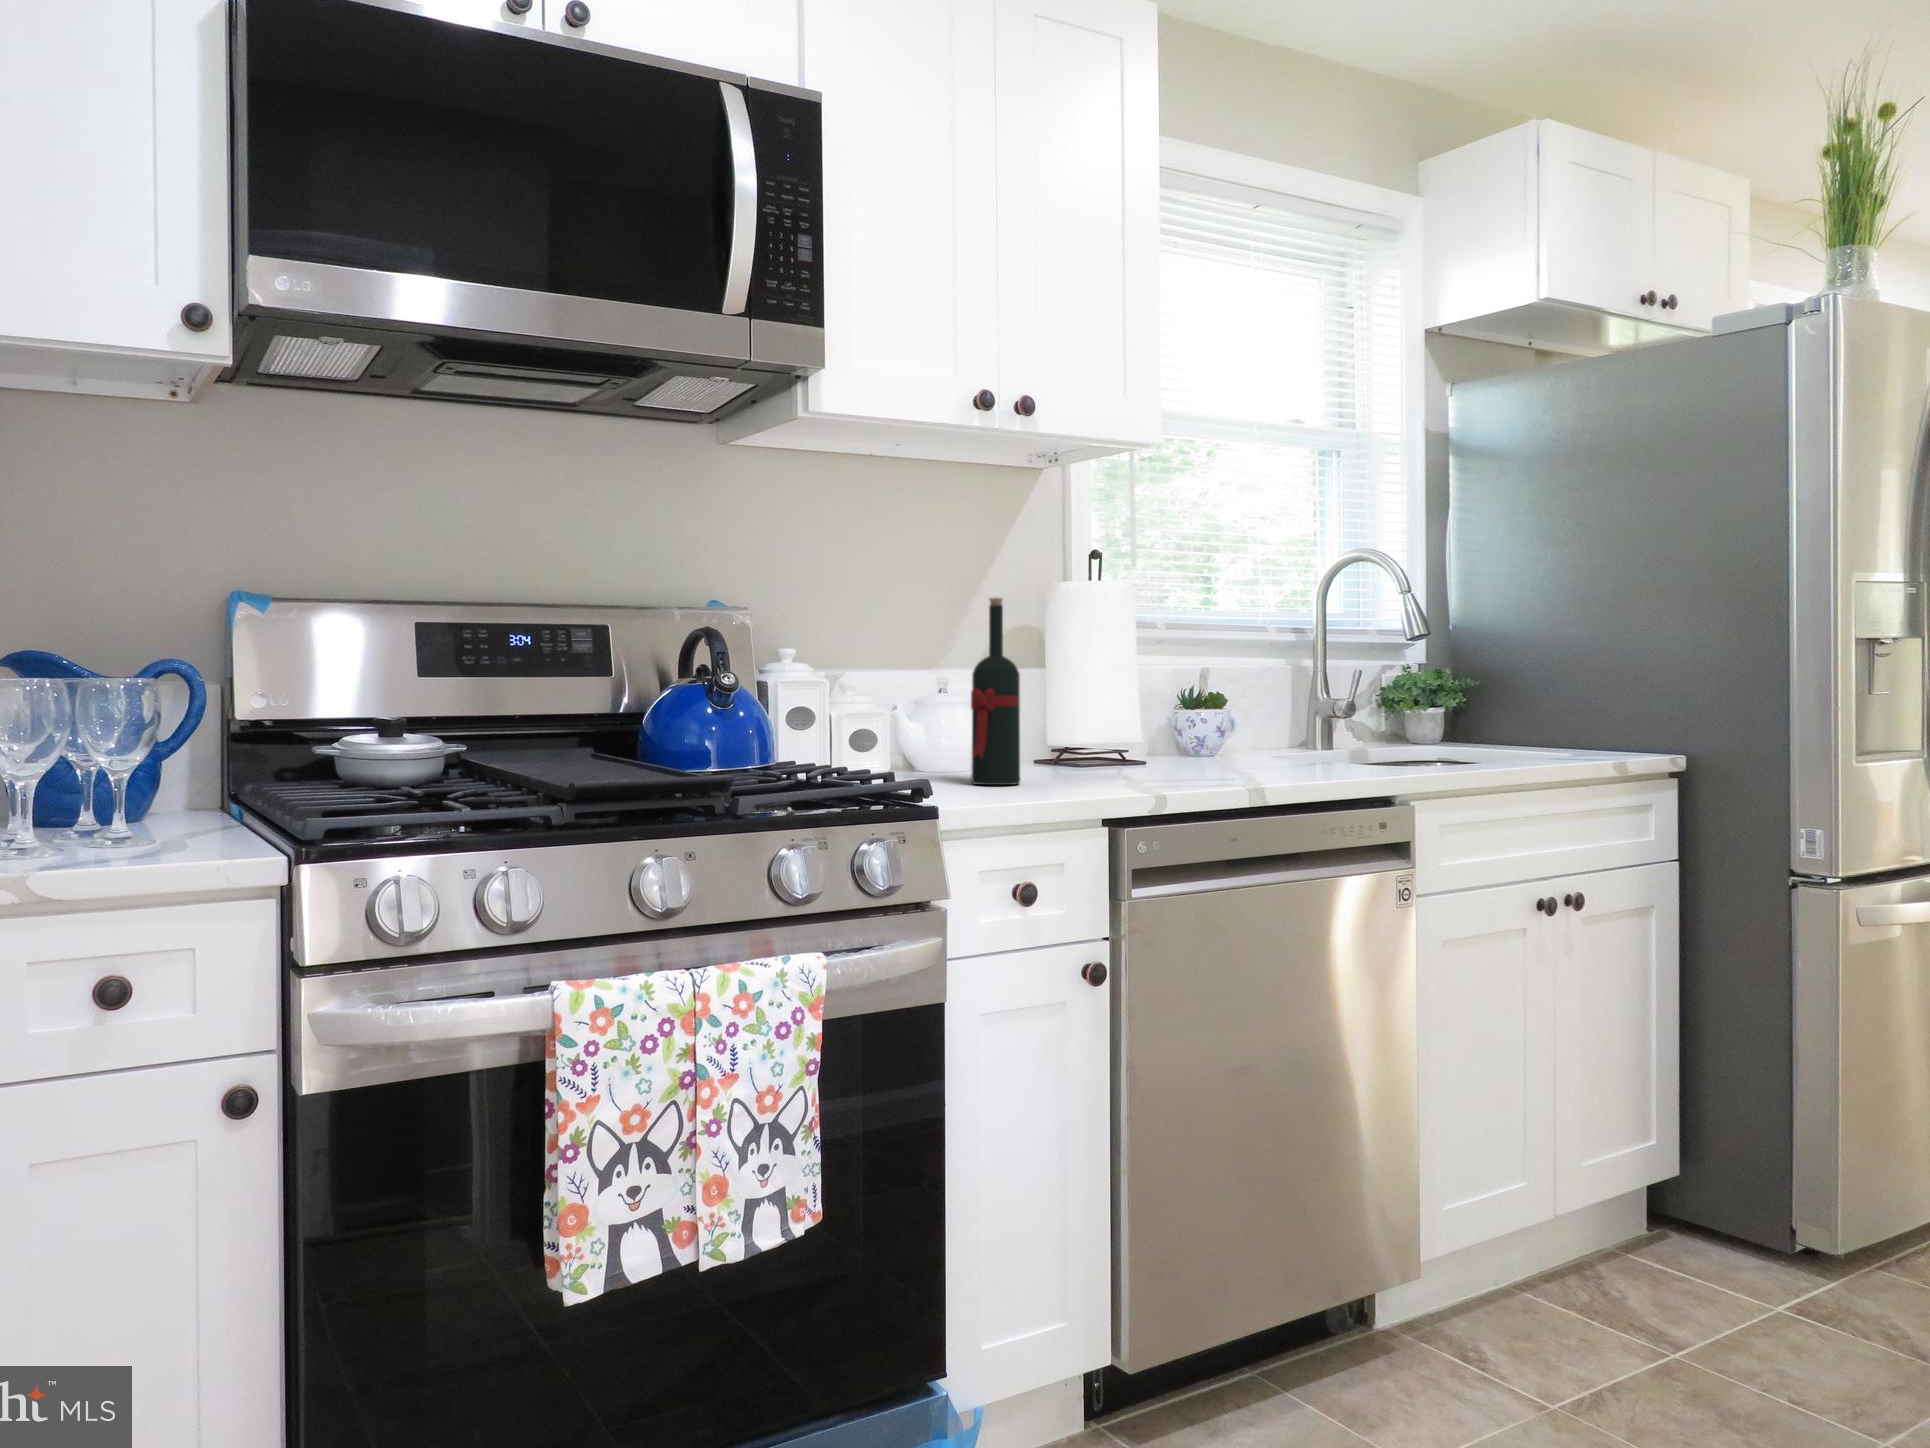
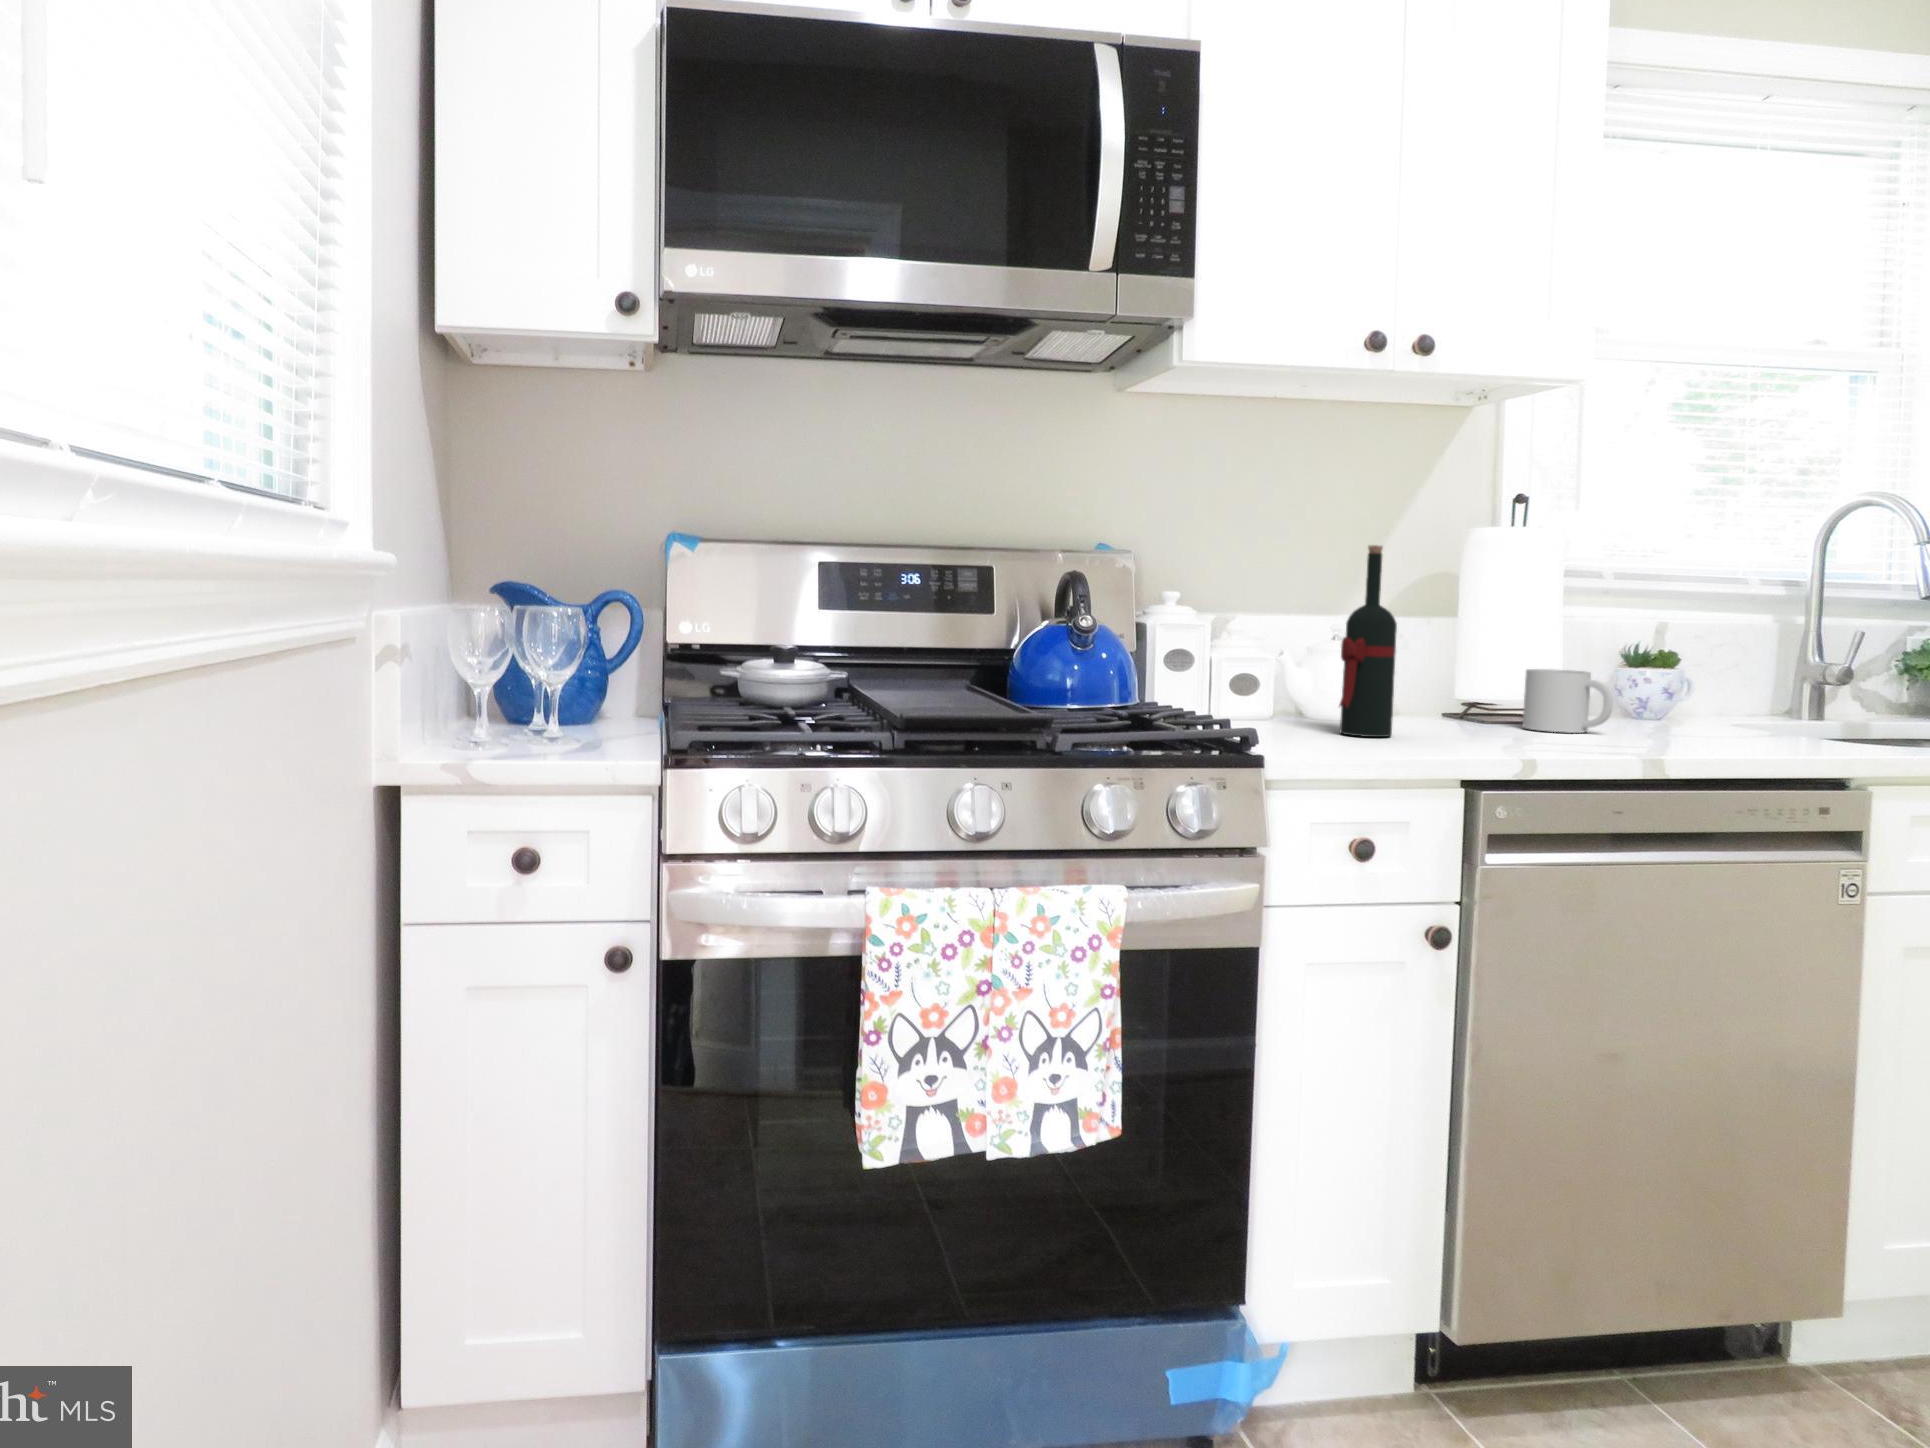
mug: none [1117,714,1195,772] -> present [1523,669,1613,733]

